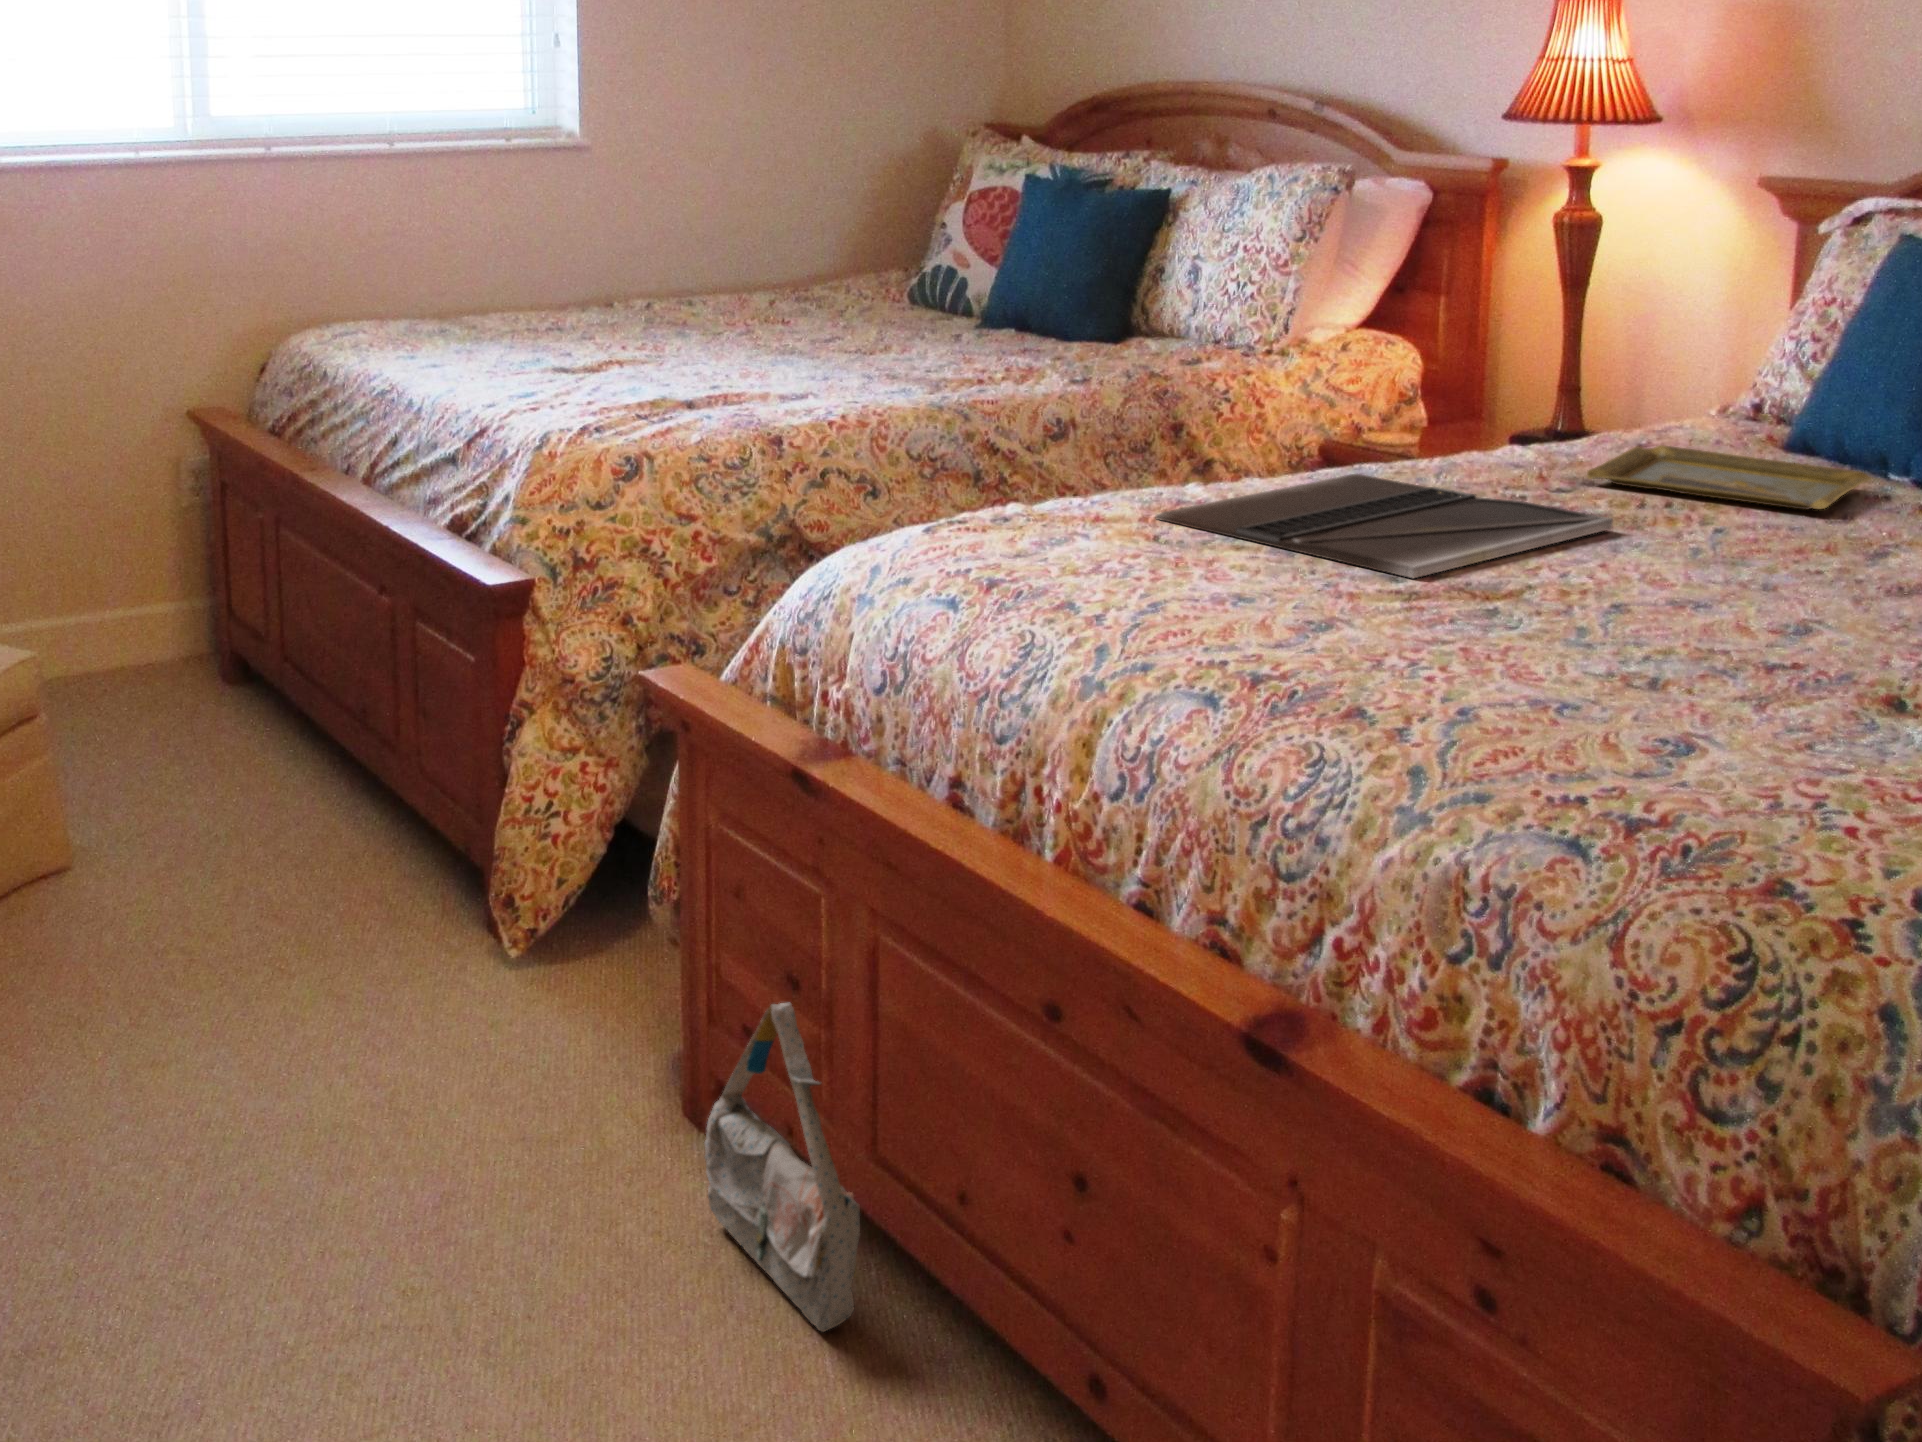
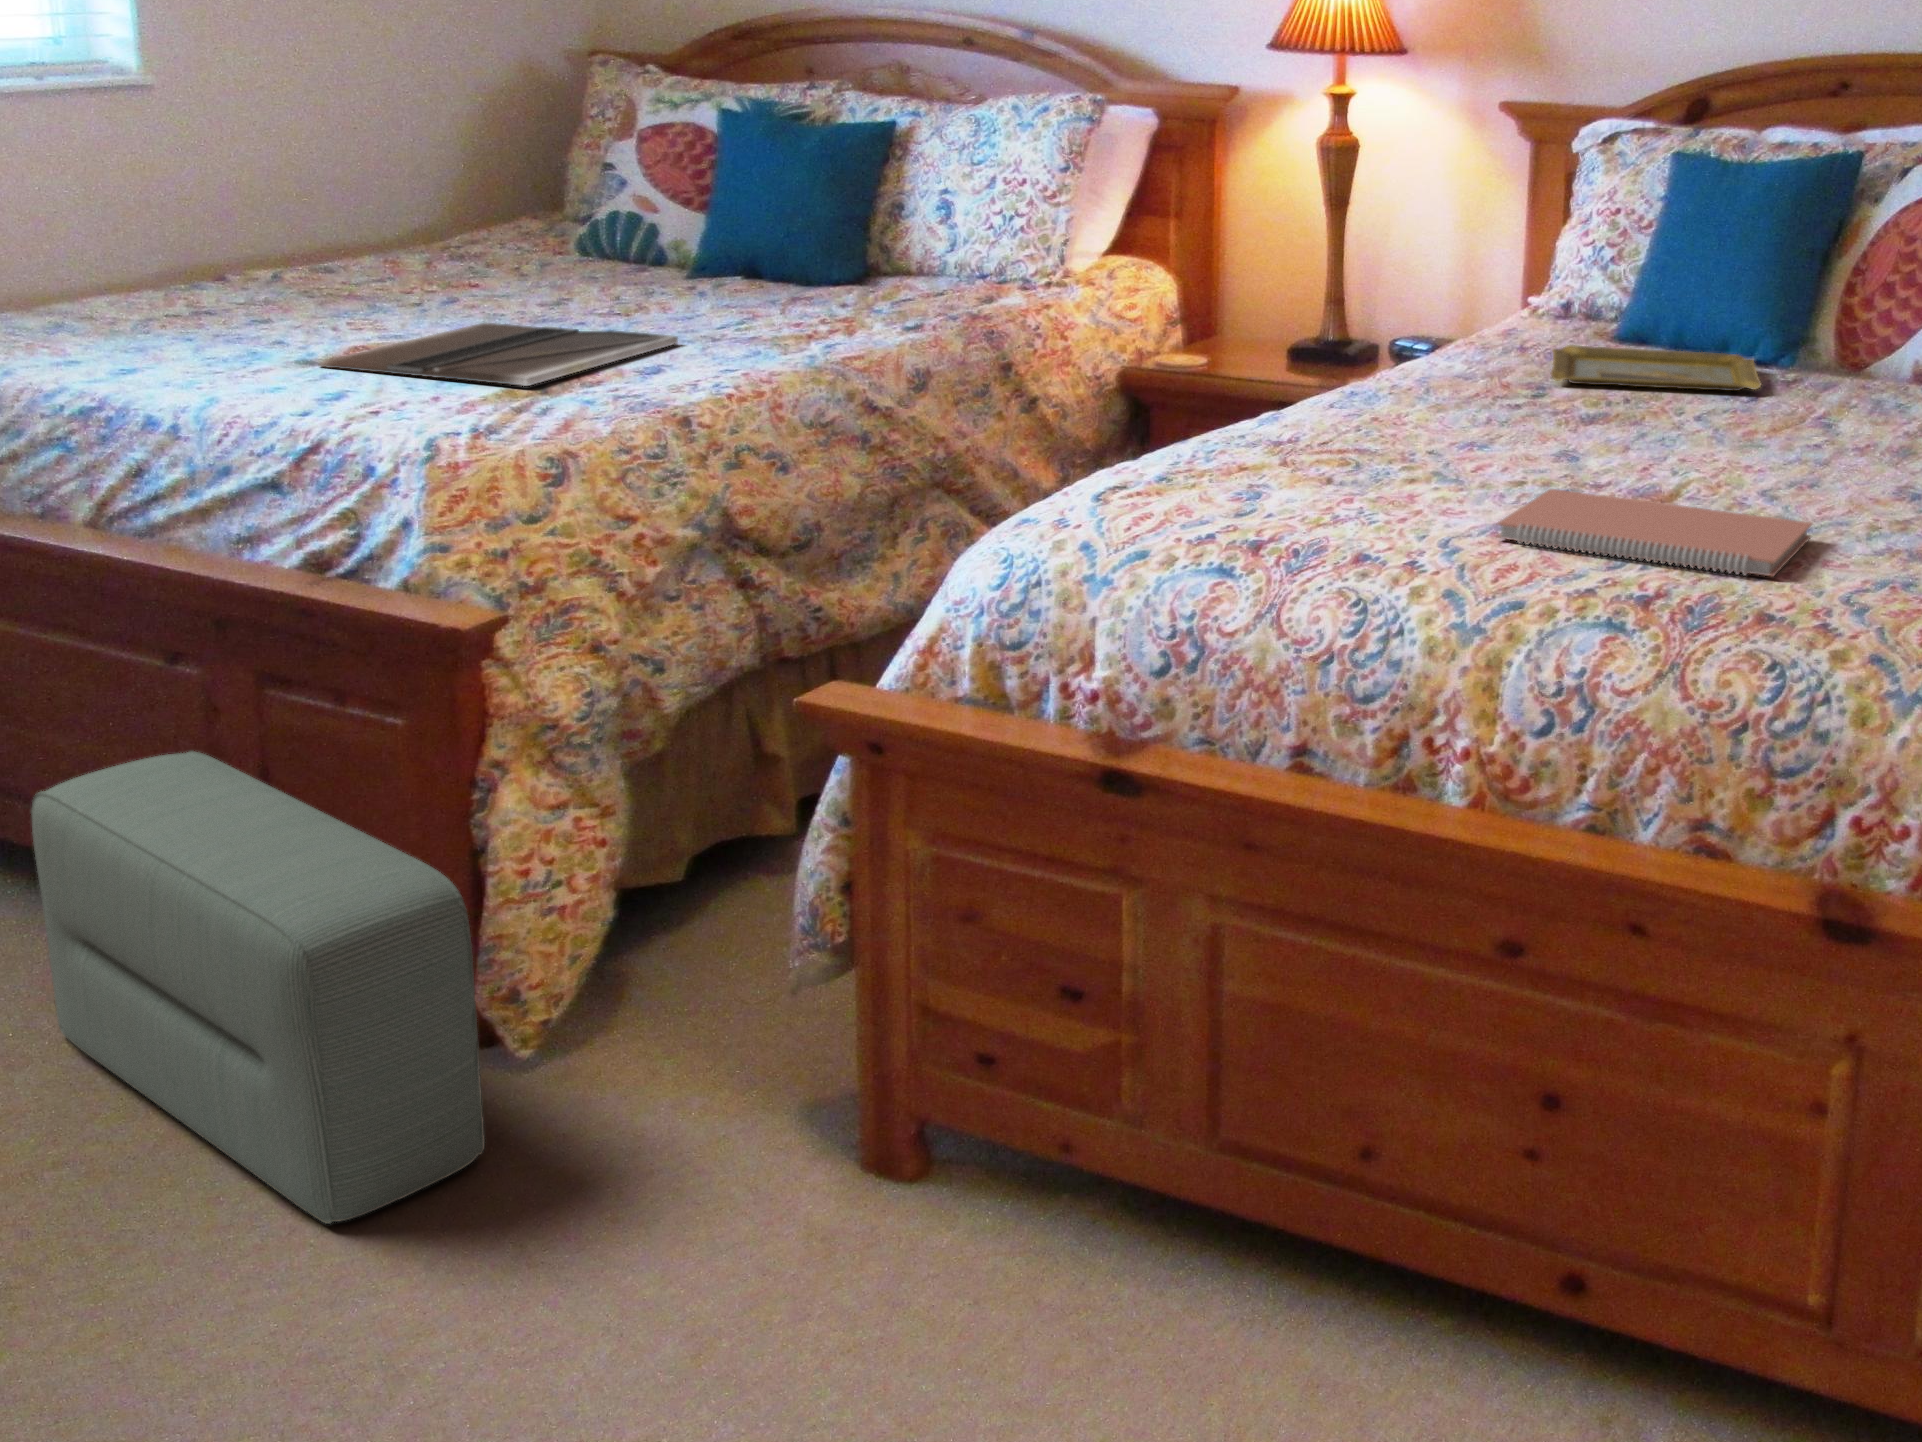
laptop: present [1156,474,1613,579] -> present [319,323,678,386]
notebook: none [1193,568,1539,676] -> present [1497,489,1812,576]
pouf: none [245,666,433,1044] -> present [32,752,485,1224]
bag: present [704,1003,860,1332] -> none [982,1012,1227,1333]

